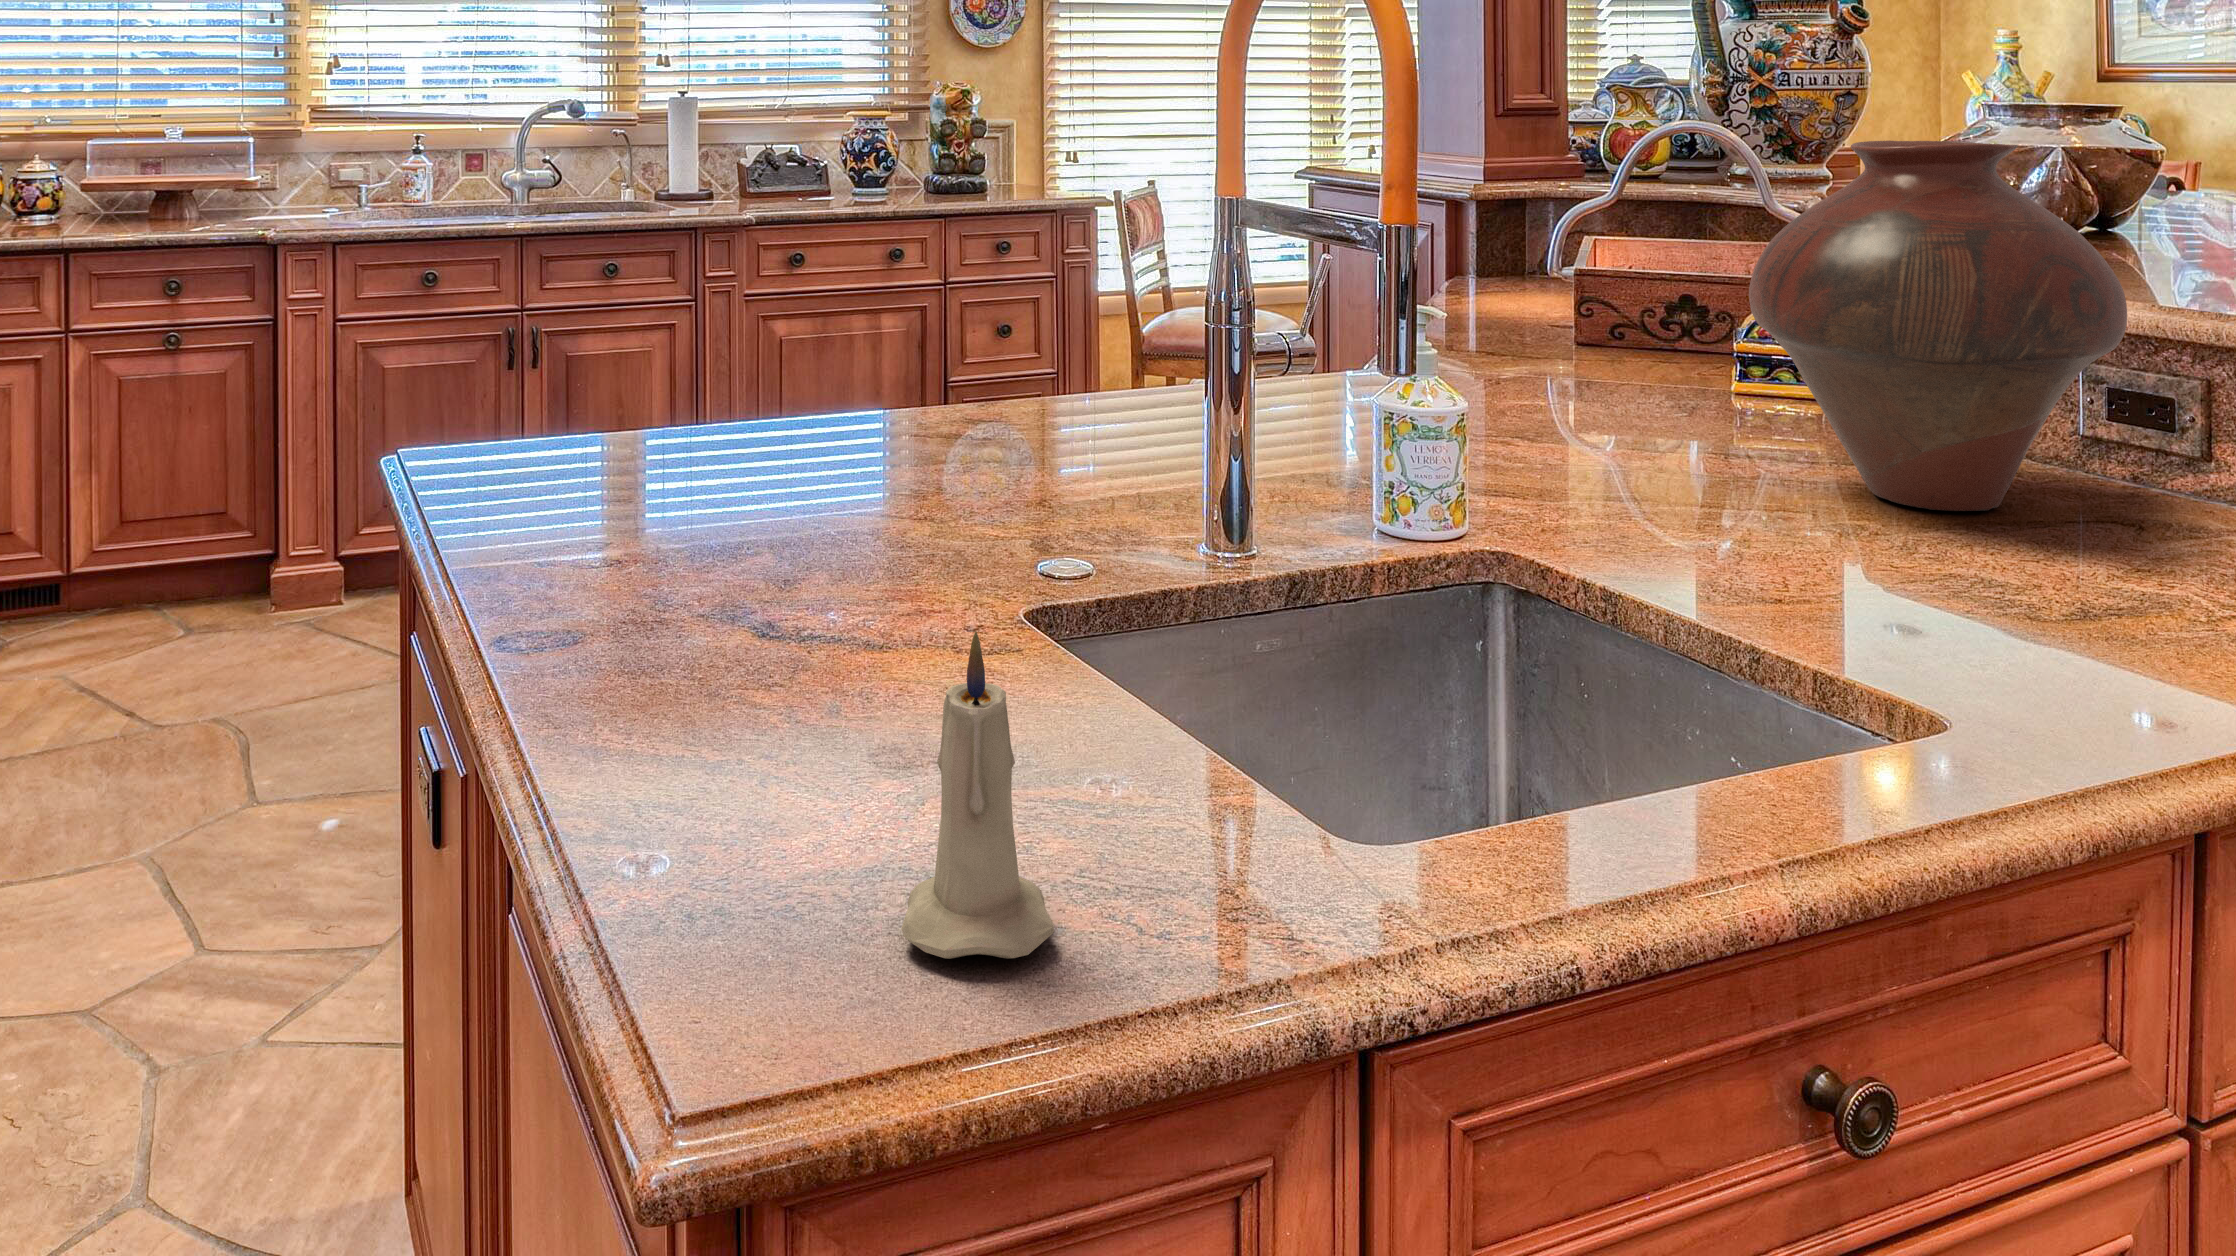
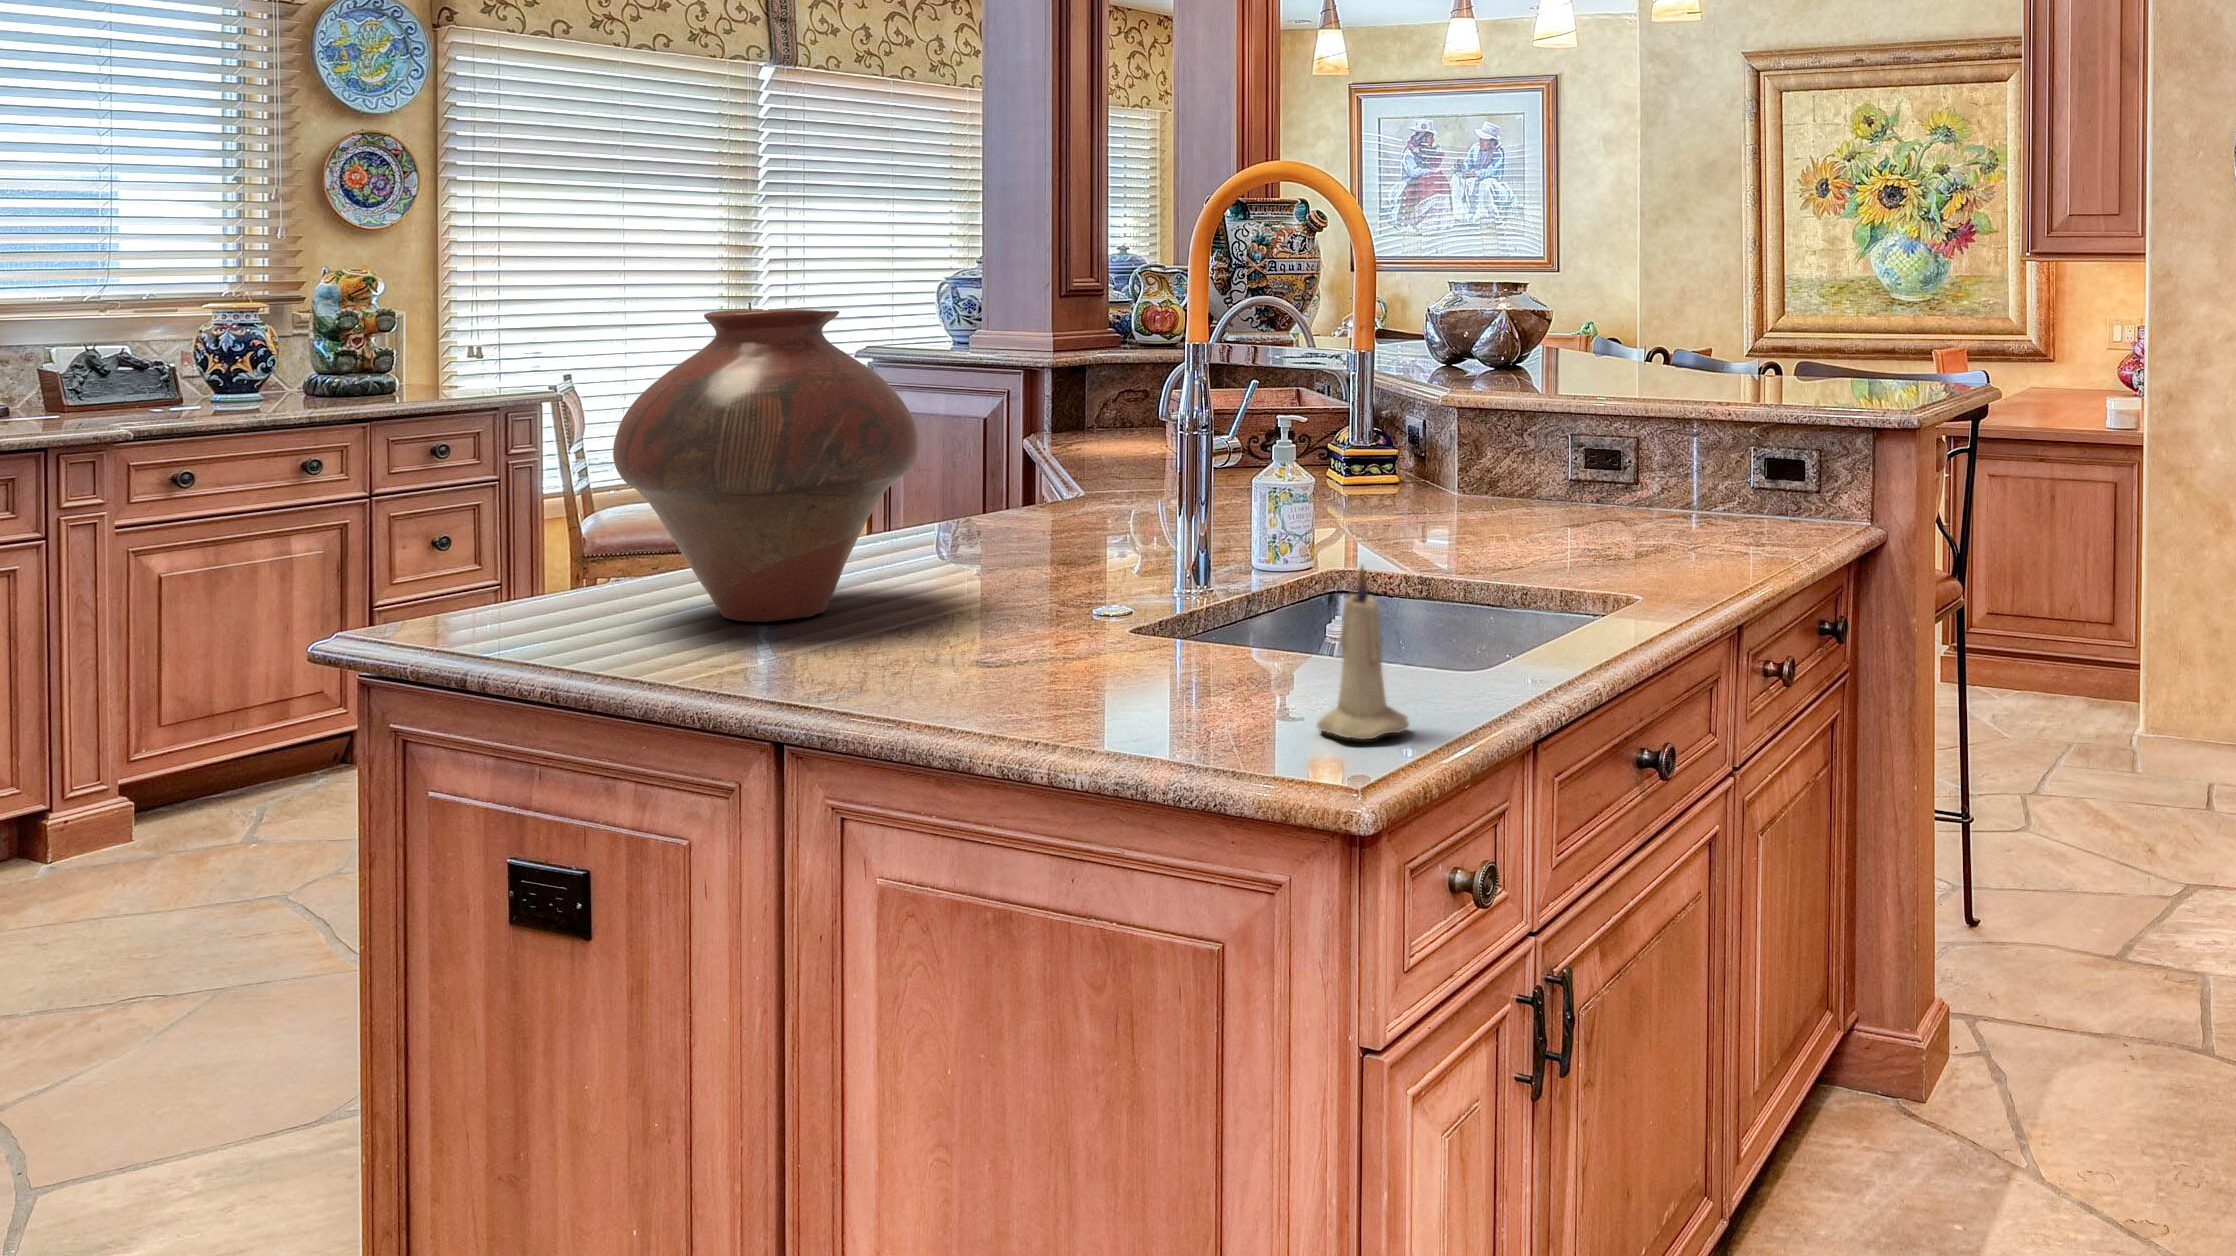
vase: present [1749,140,2127,511] -> present [613,310,918,622]

